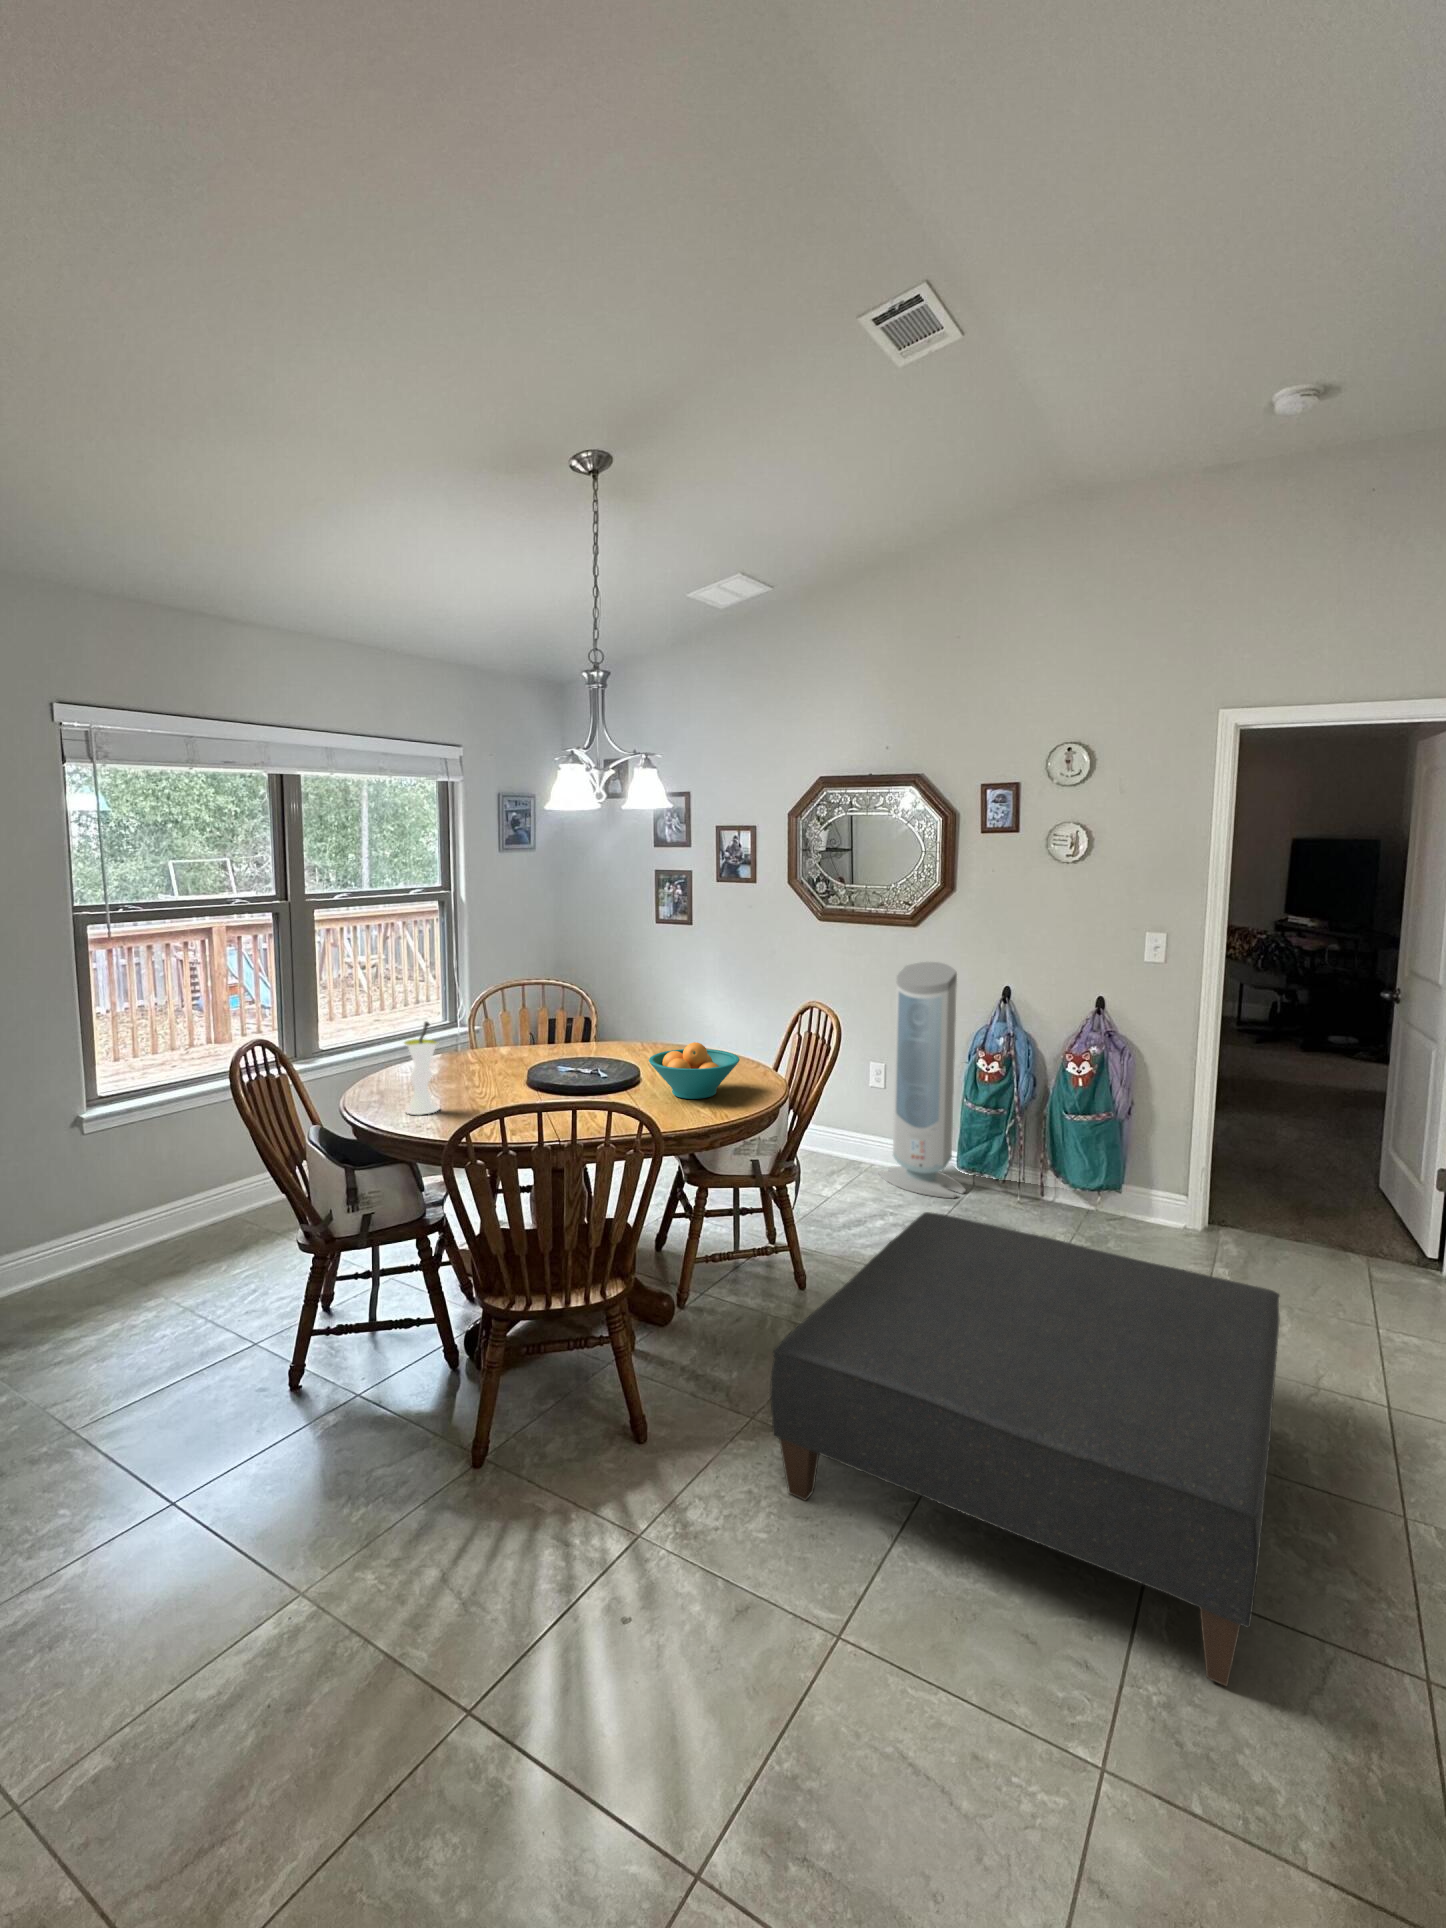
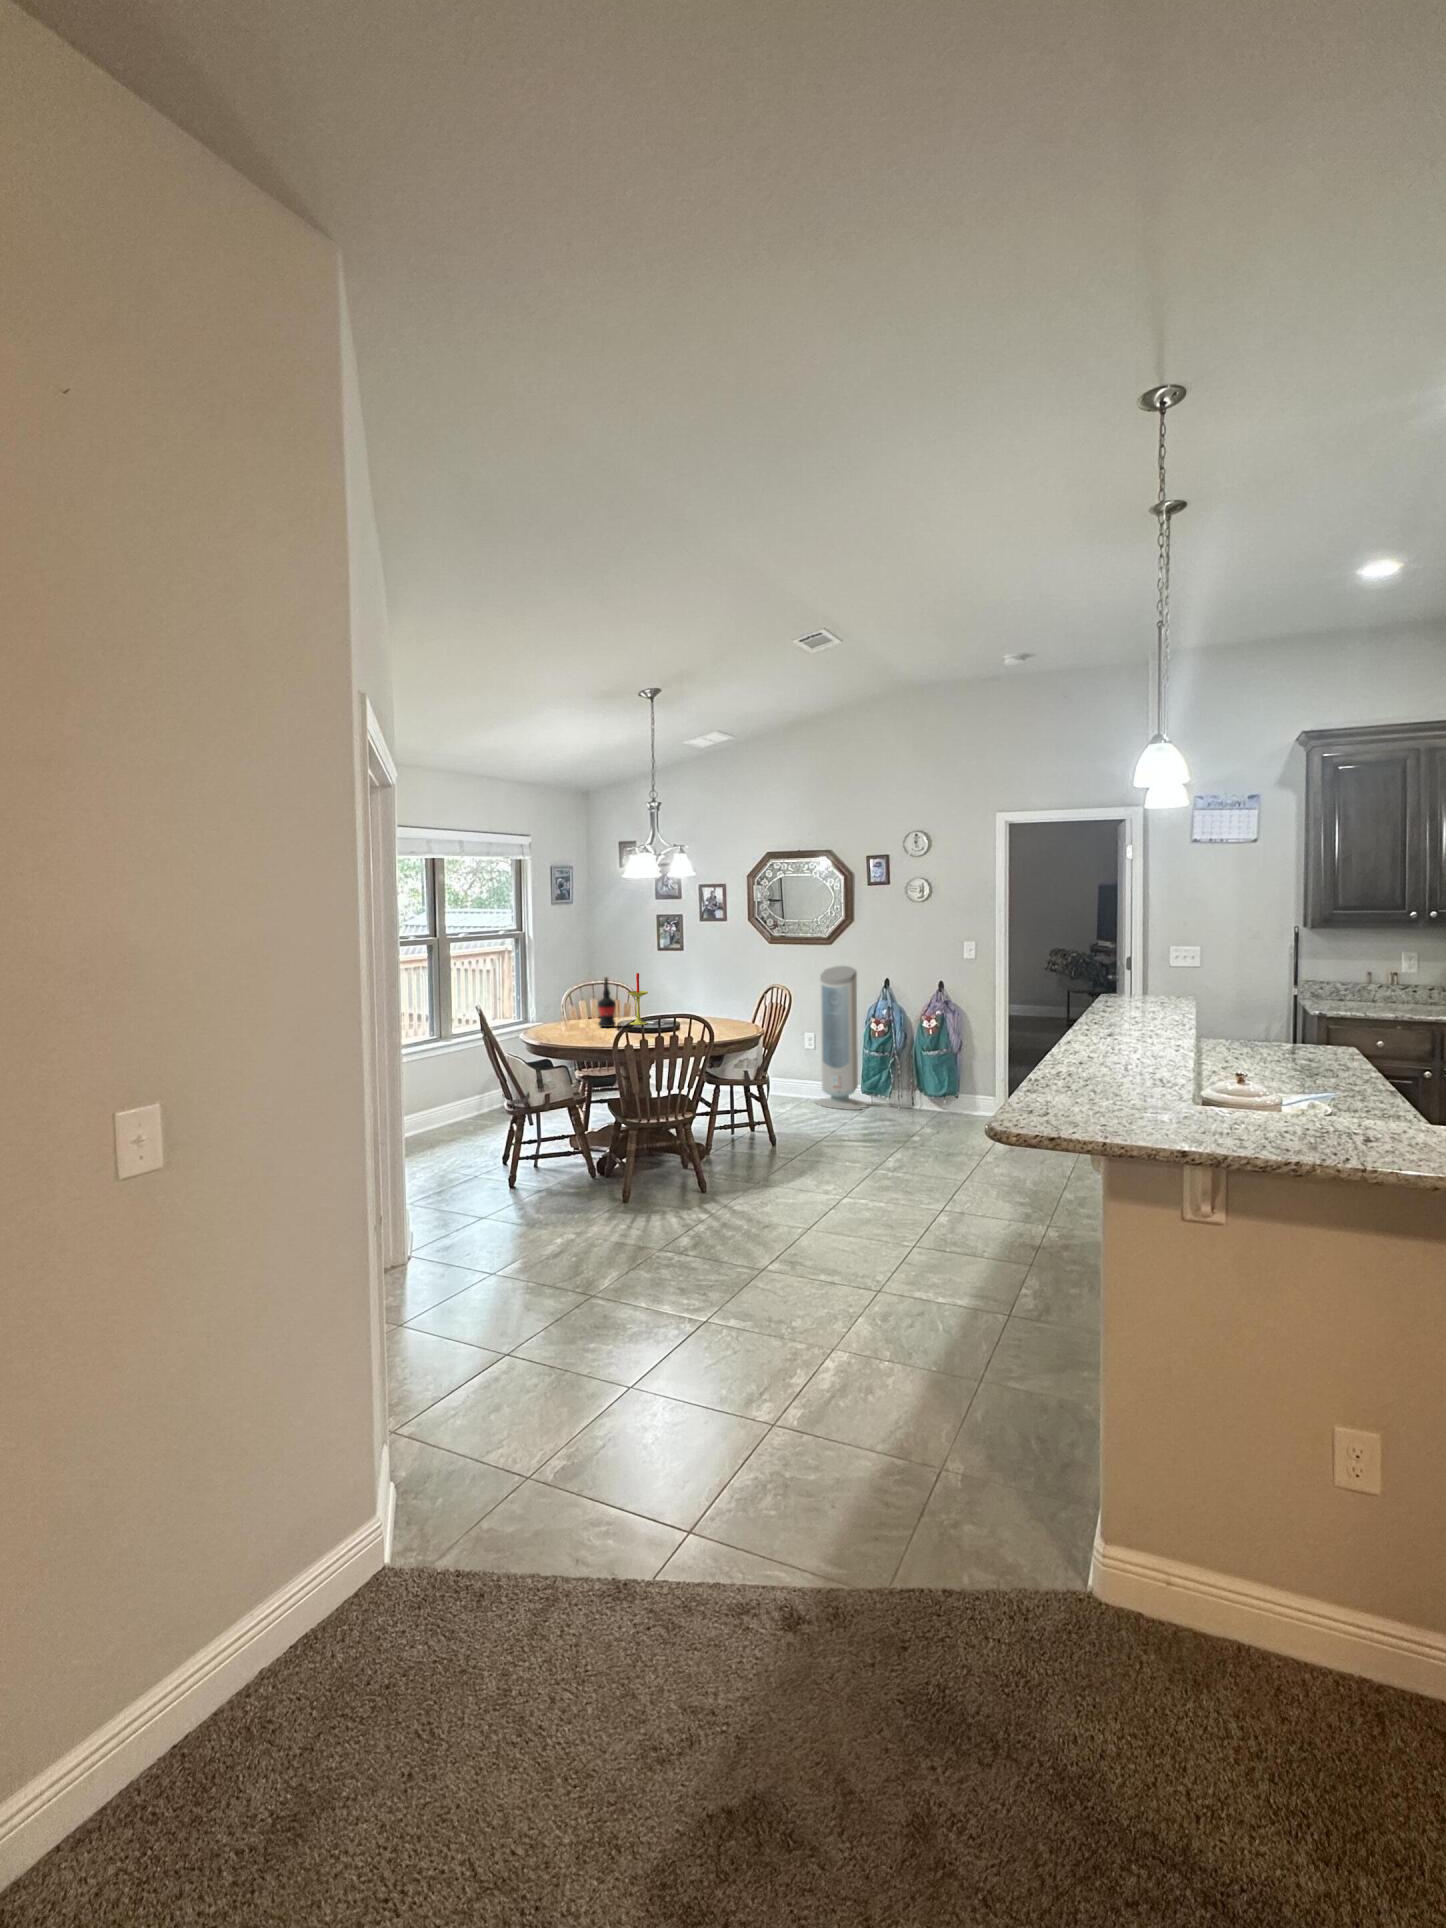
candle: none [555,974,591,1068] -> present [628,973,648,1025]
wine bottle: none [496,984,529,1074] -> present [598,977,616,1027]
vase: present [405,1022,439,1115] -> none [567,992,586,1039]
fruit bowl: present [649,1042,740,1099] -> none [690,1002,739,1031]
ottoman: present [770,1212,1280,1686] -> none [769,1092,1011,1228]

